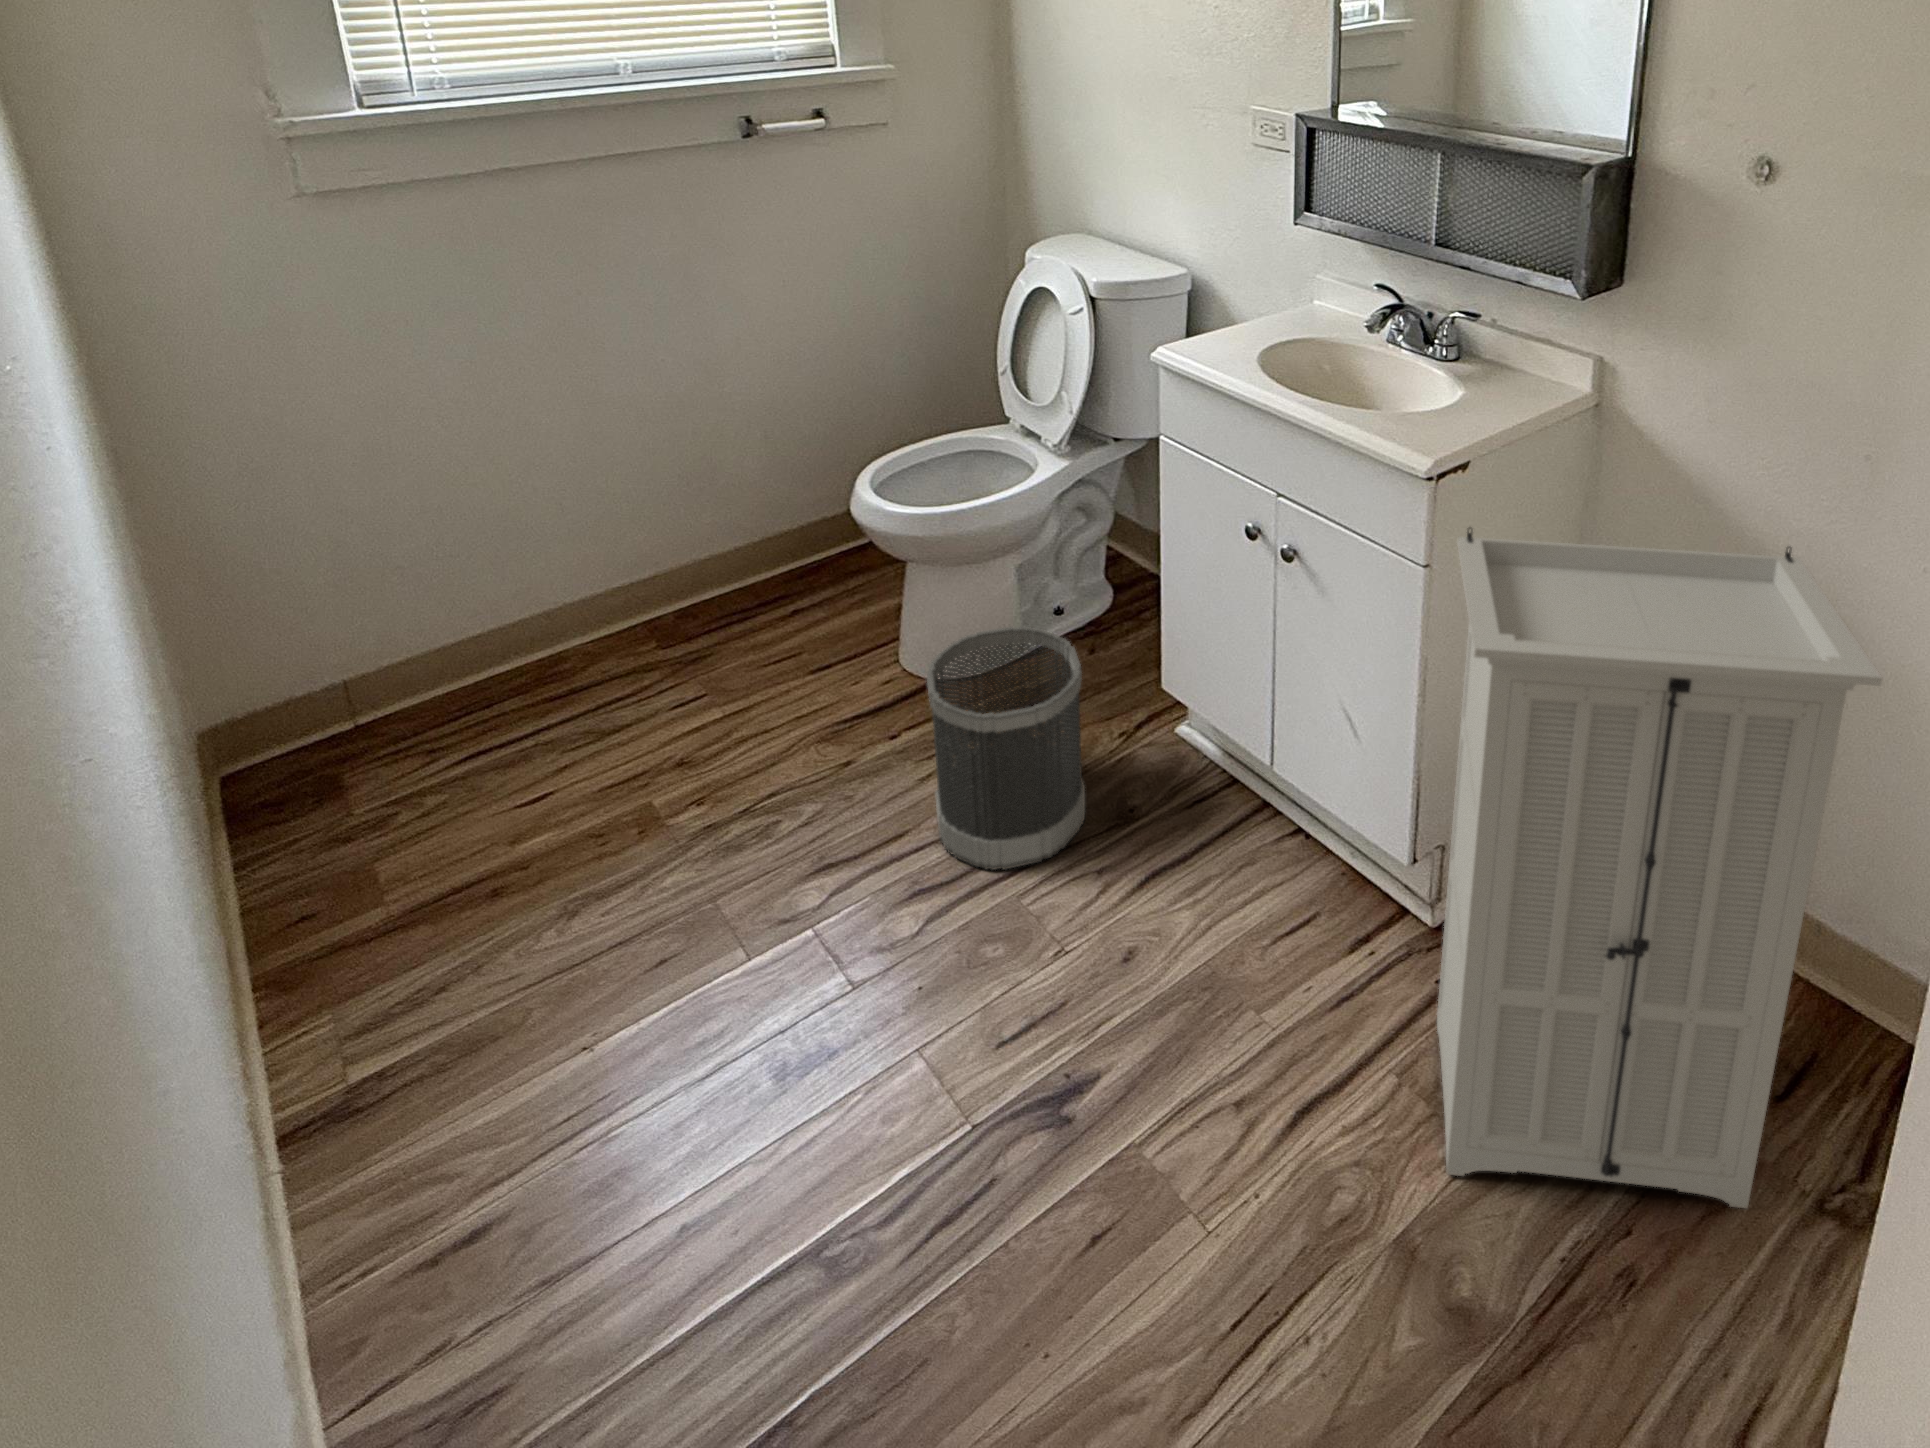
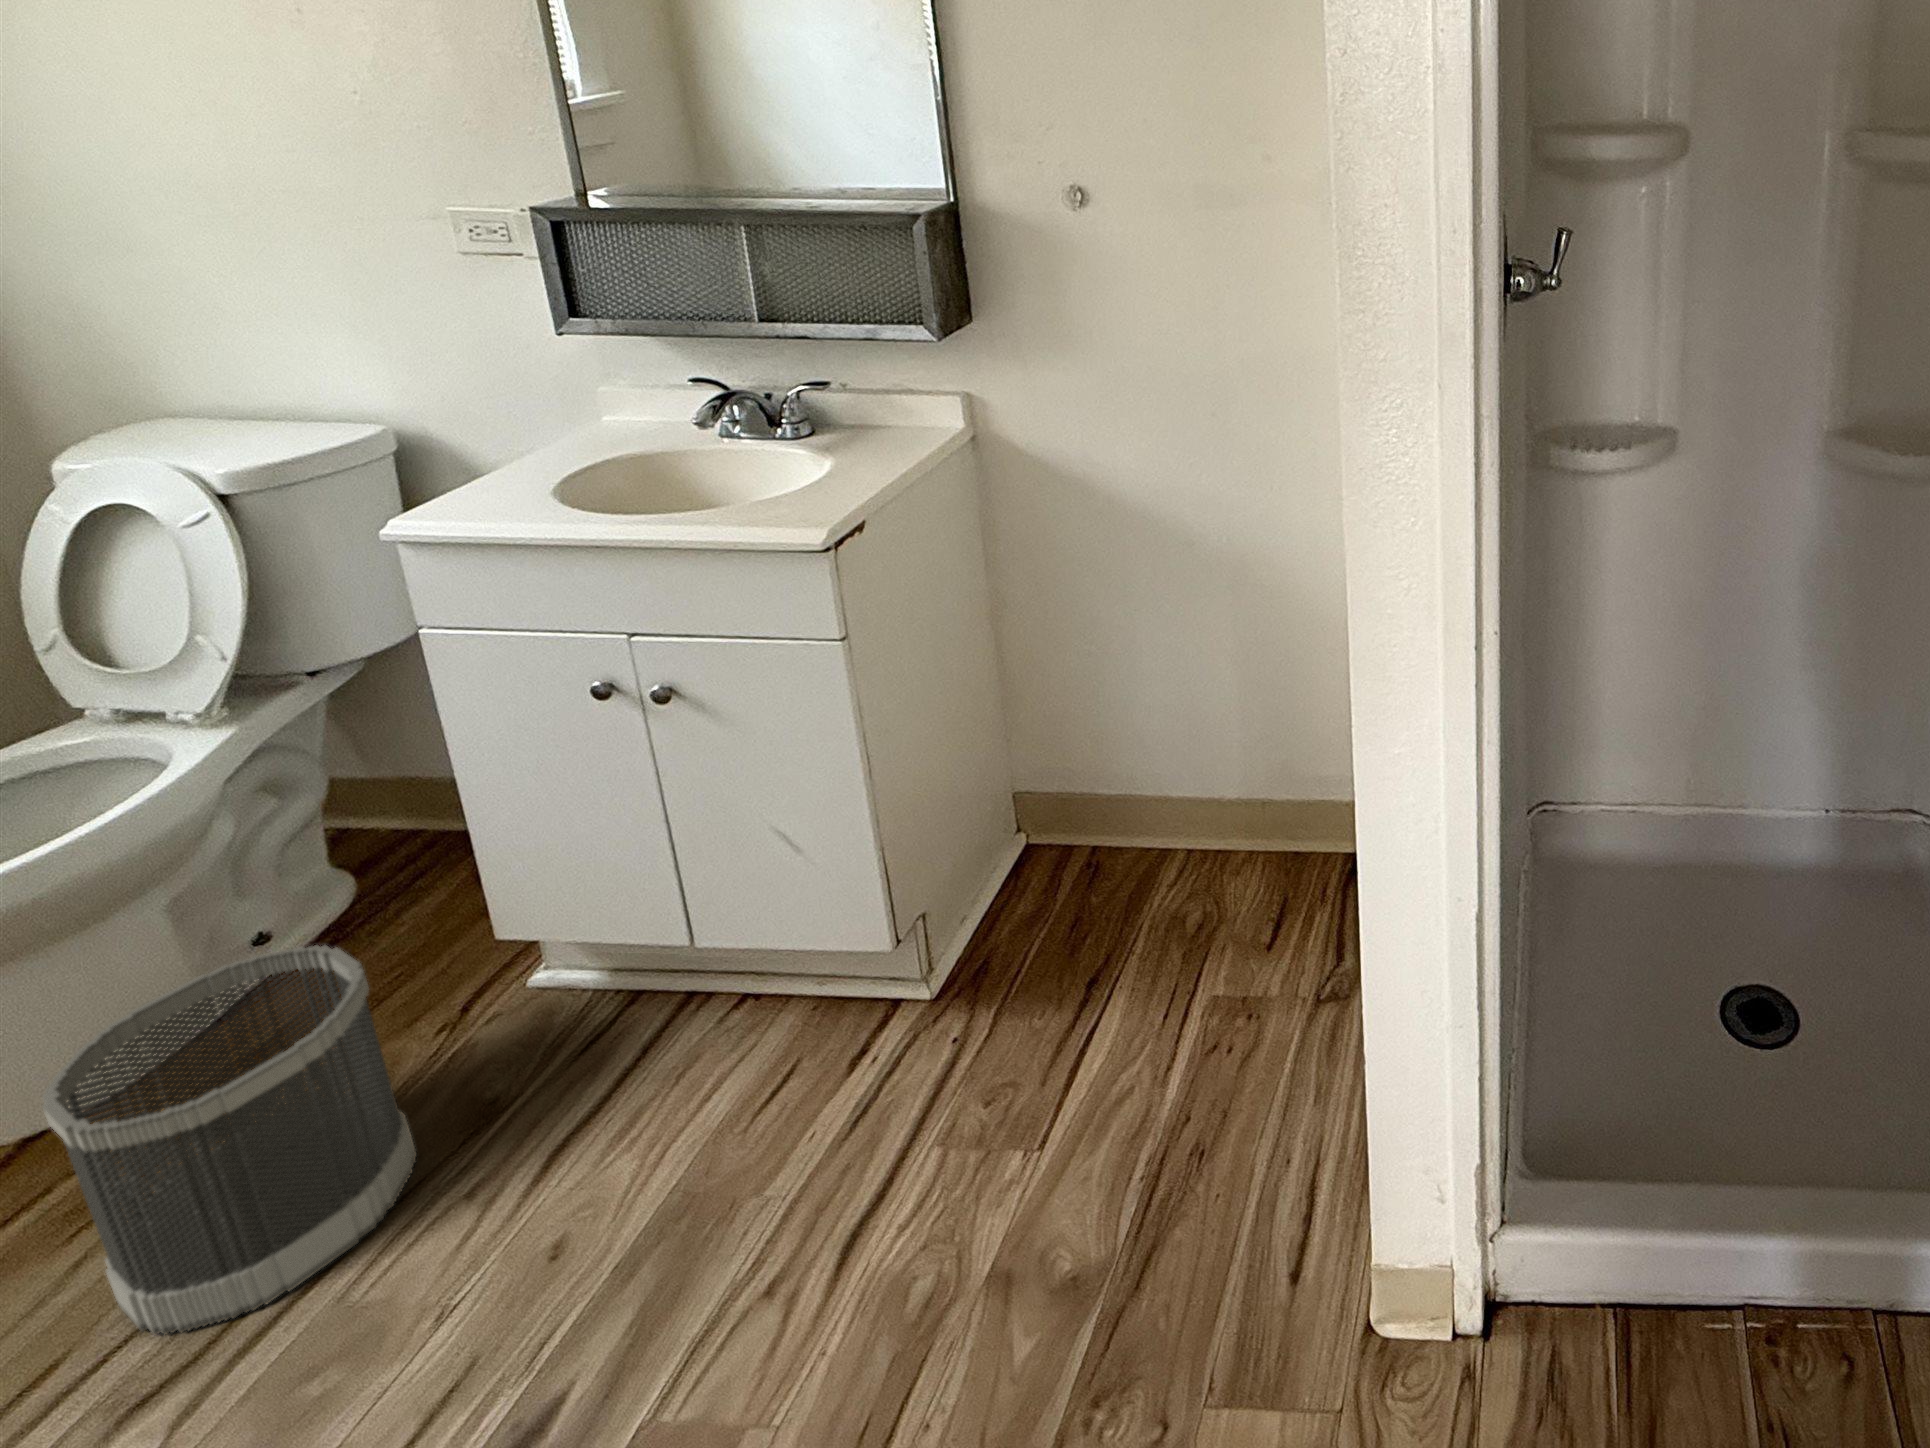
storage cabinet: present [1437,528,1882,1208] -> none [879,497,1270,1190]

